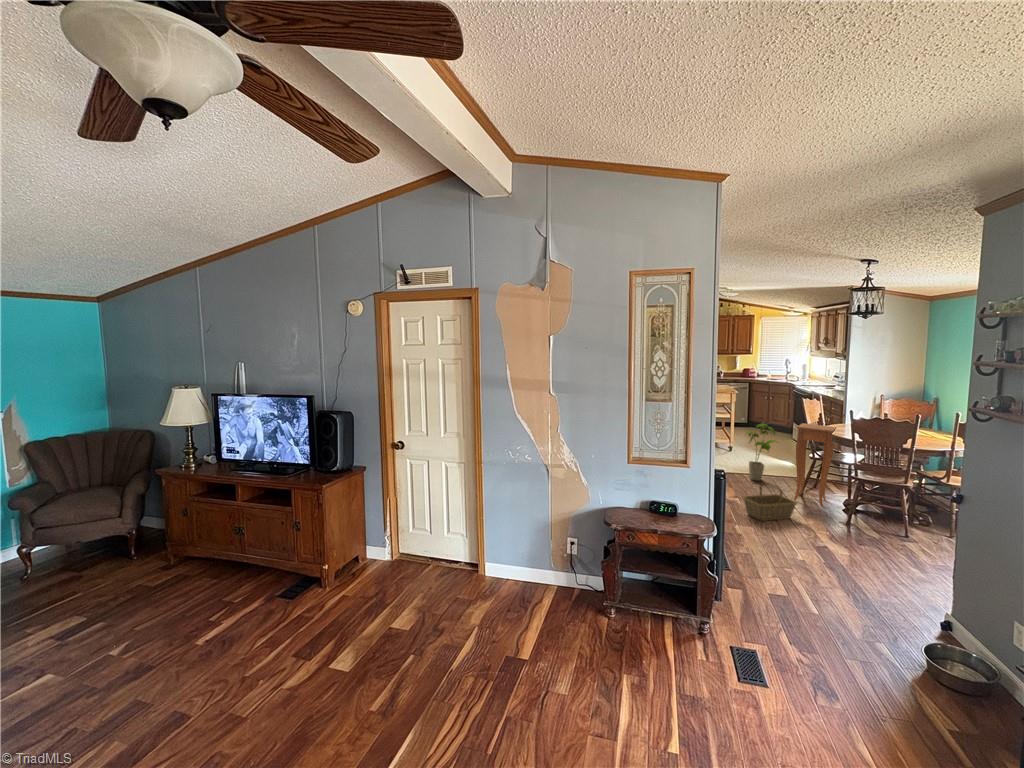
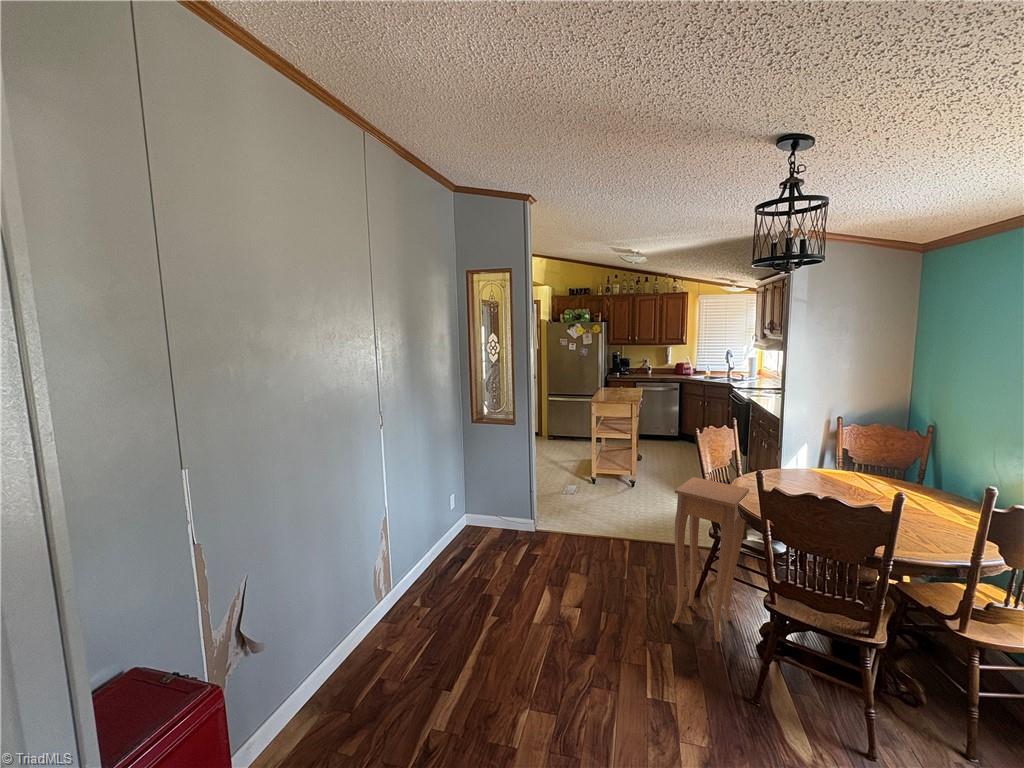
house plant: present [747,423,776,481] -> none [616,467,669,563]
basket: present [743,482,797,521] -> none [553,611,653,704]

